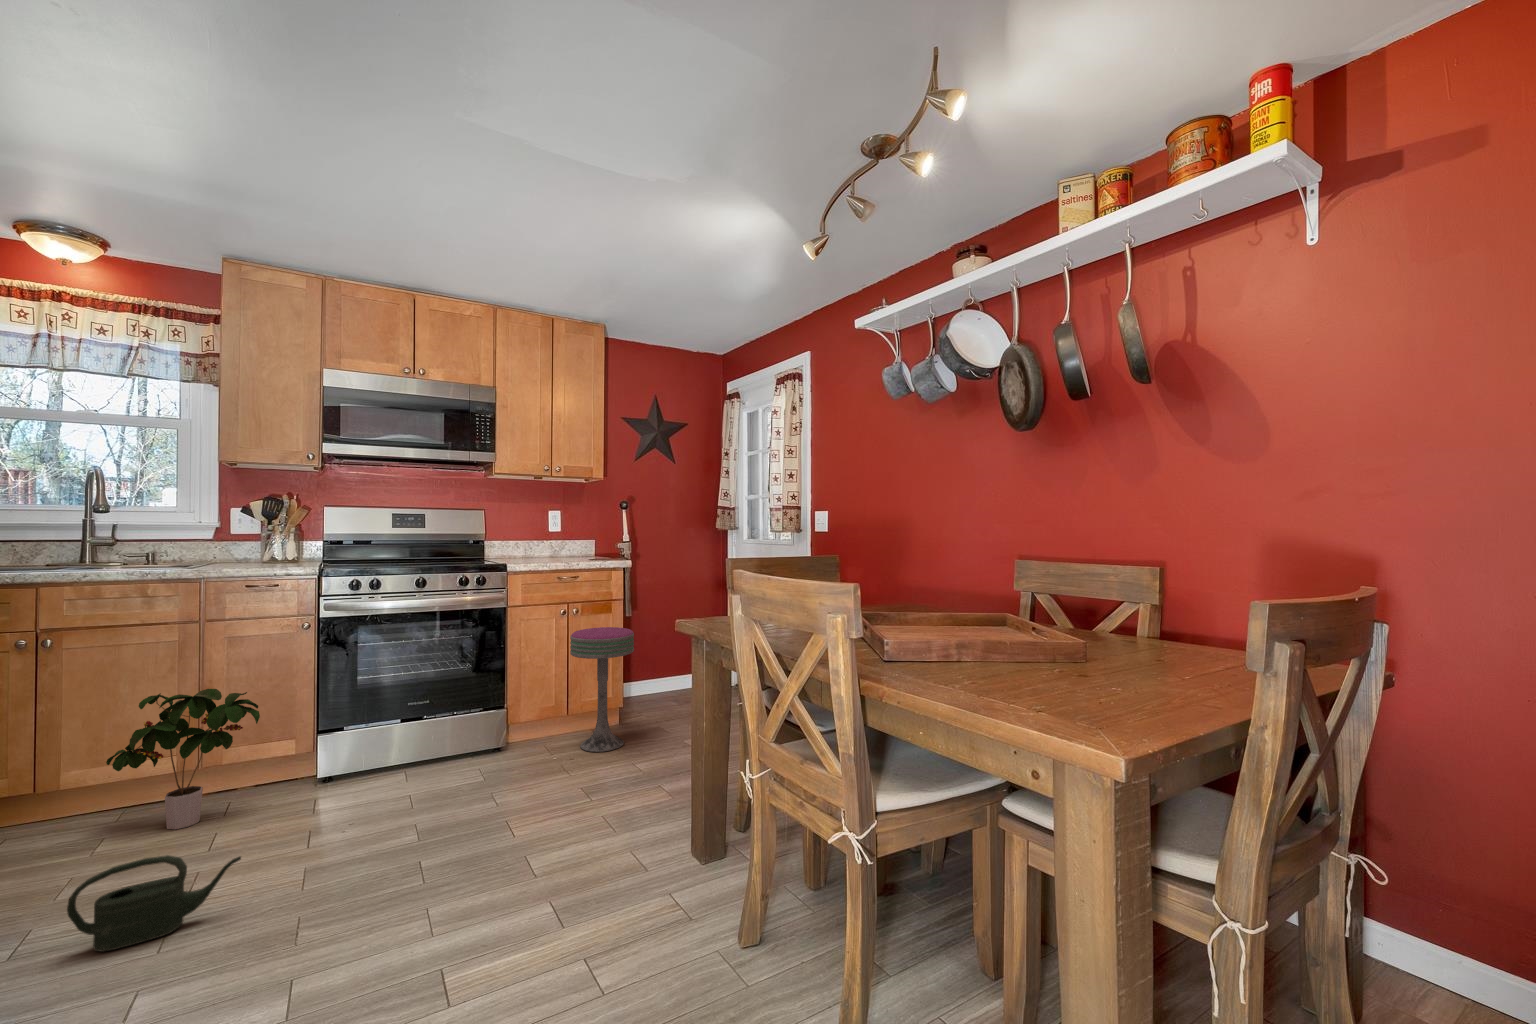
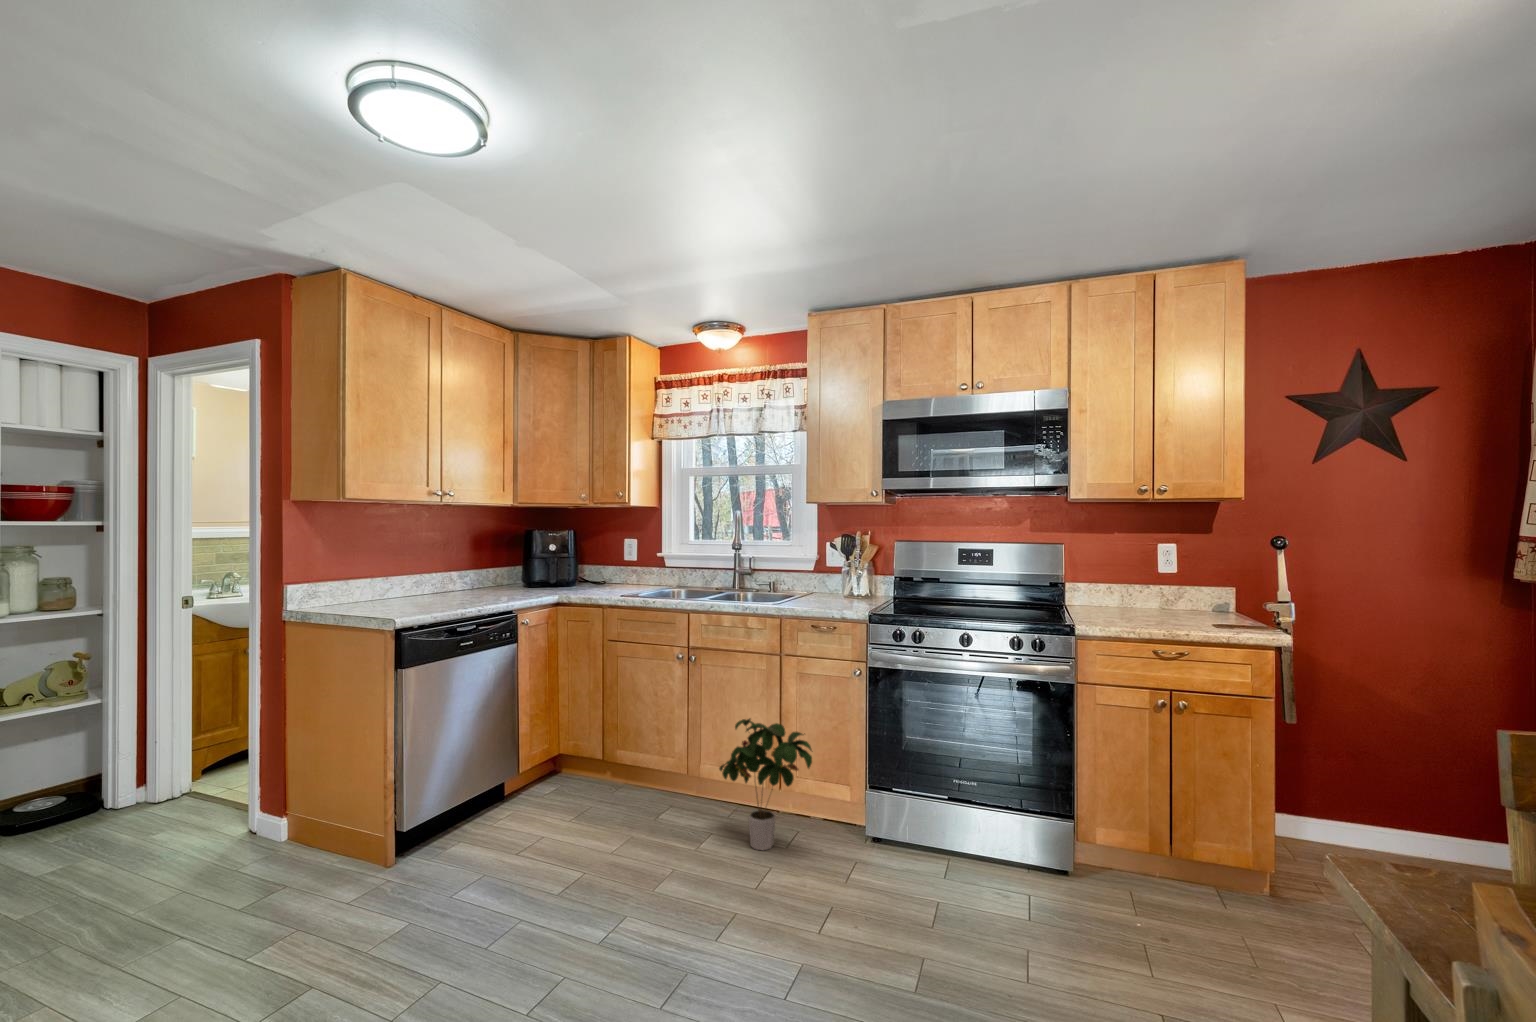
bar stool: present [570,627,634,752] -> none [1168,739,1290,960]
watering can: present [67,855,241,952] -> none [630,892,740,979]

